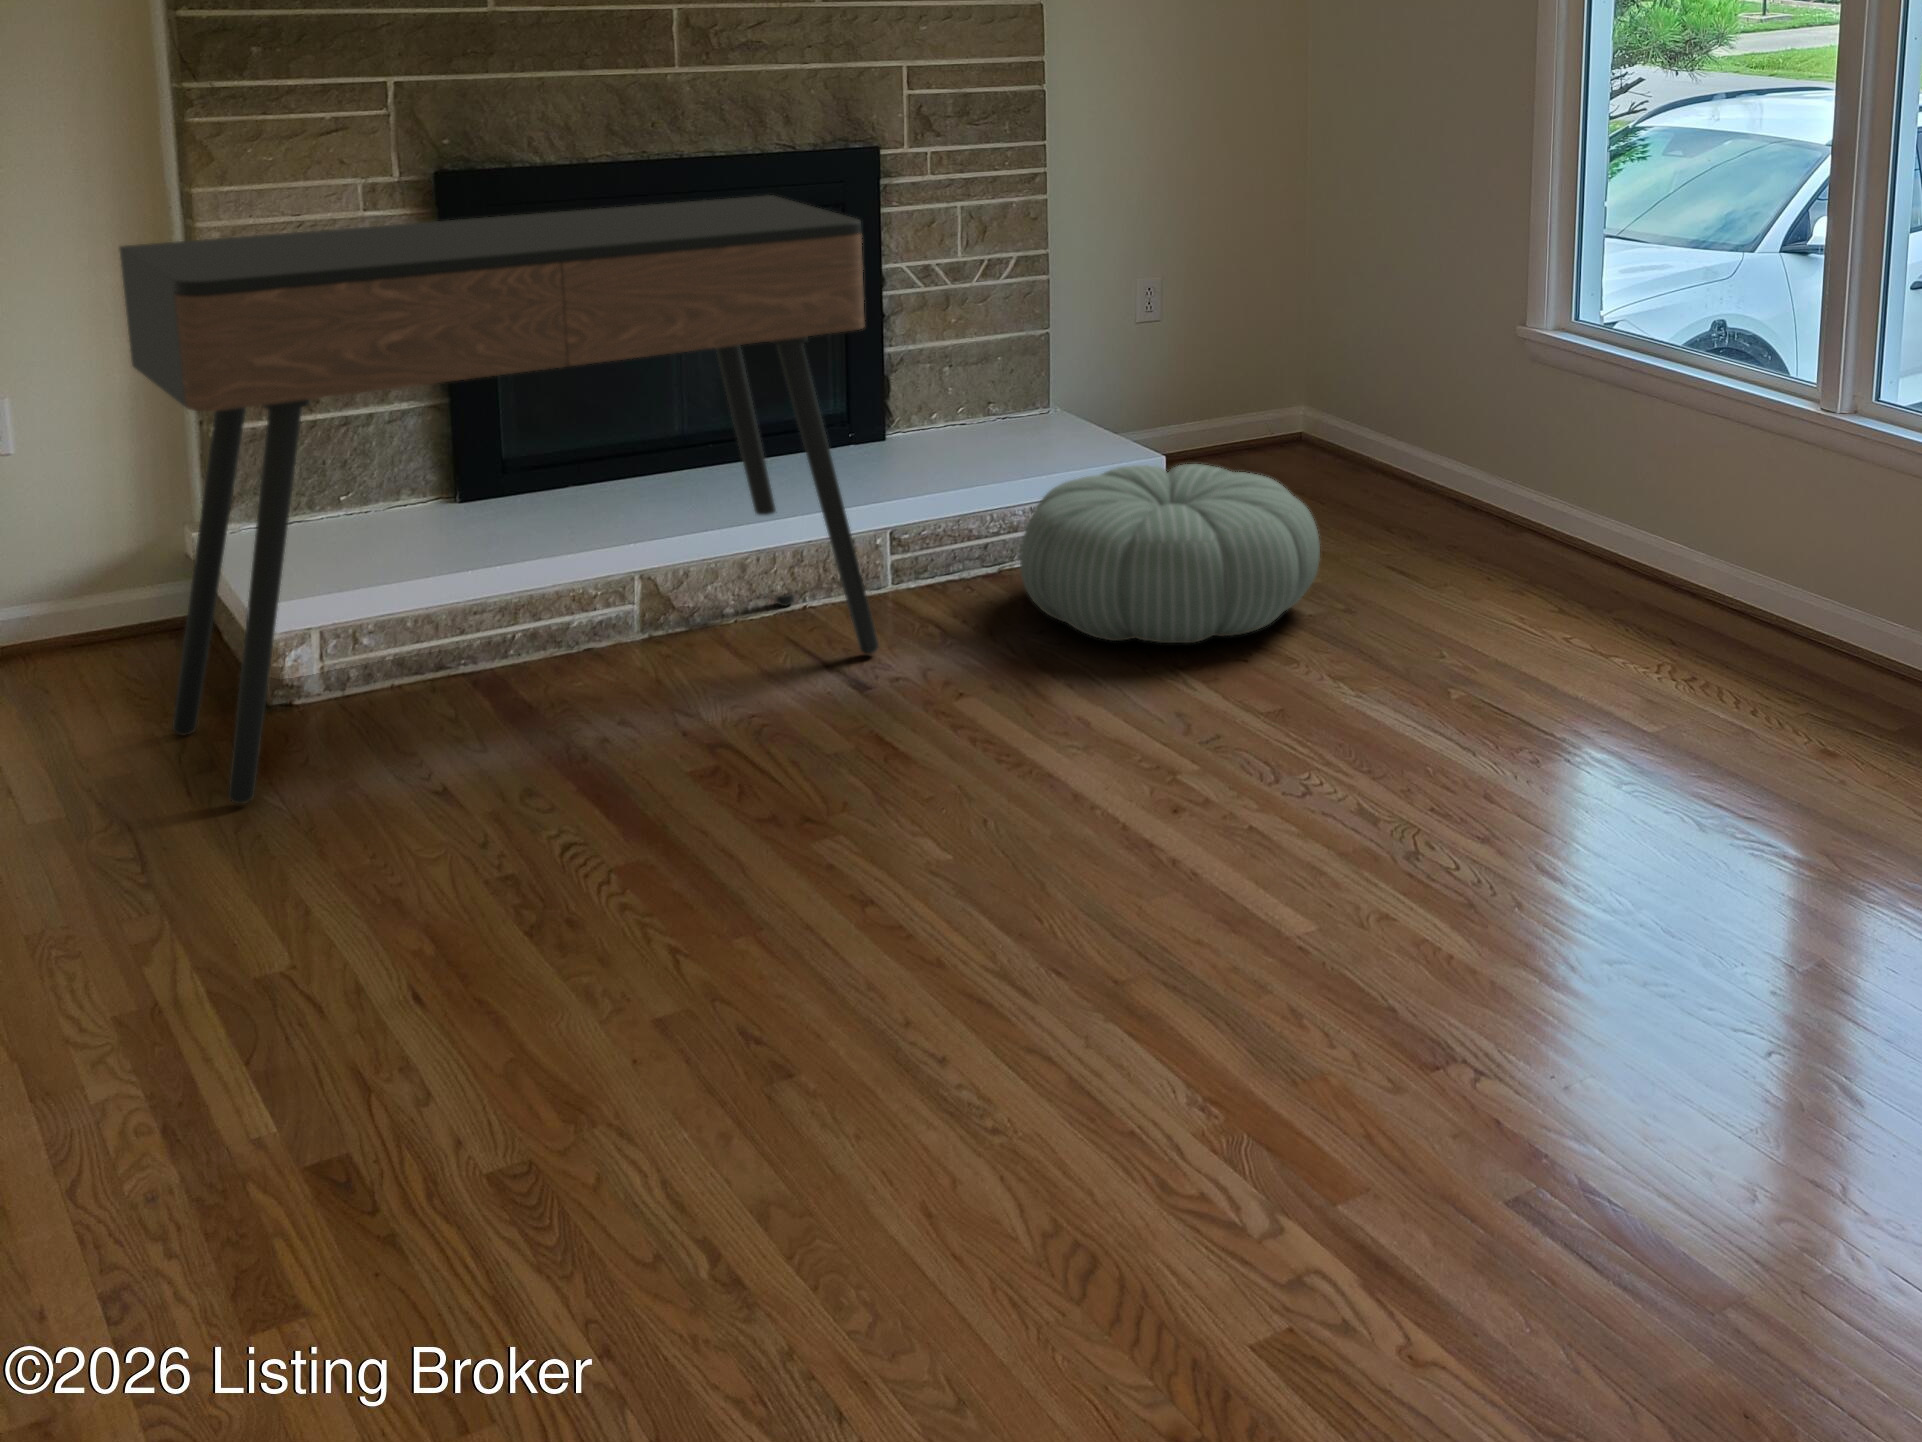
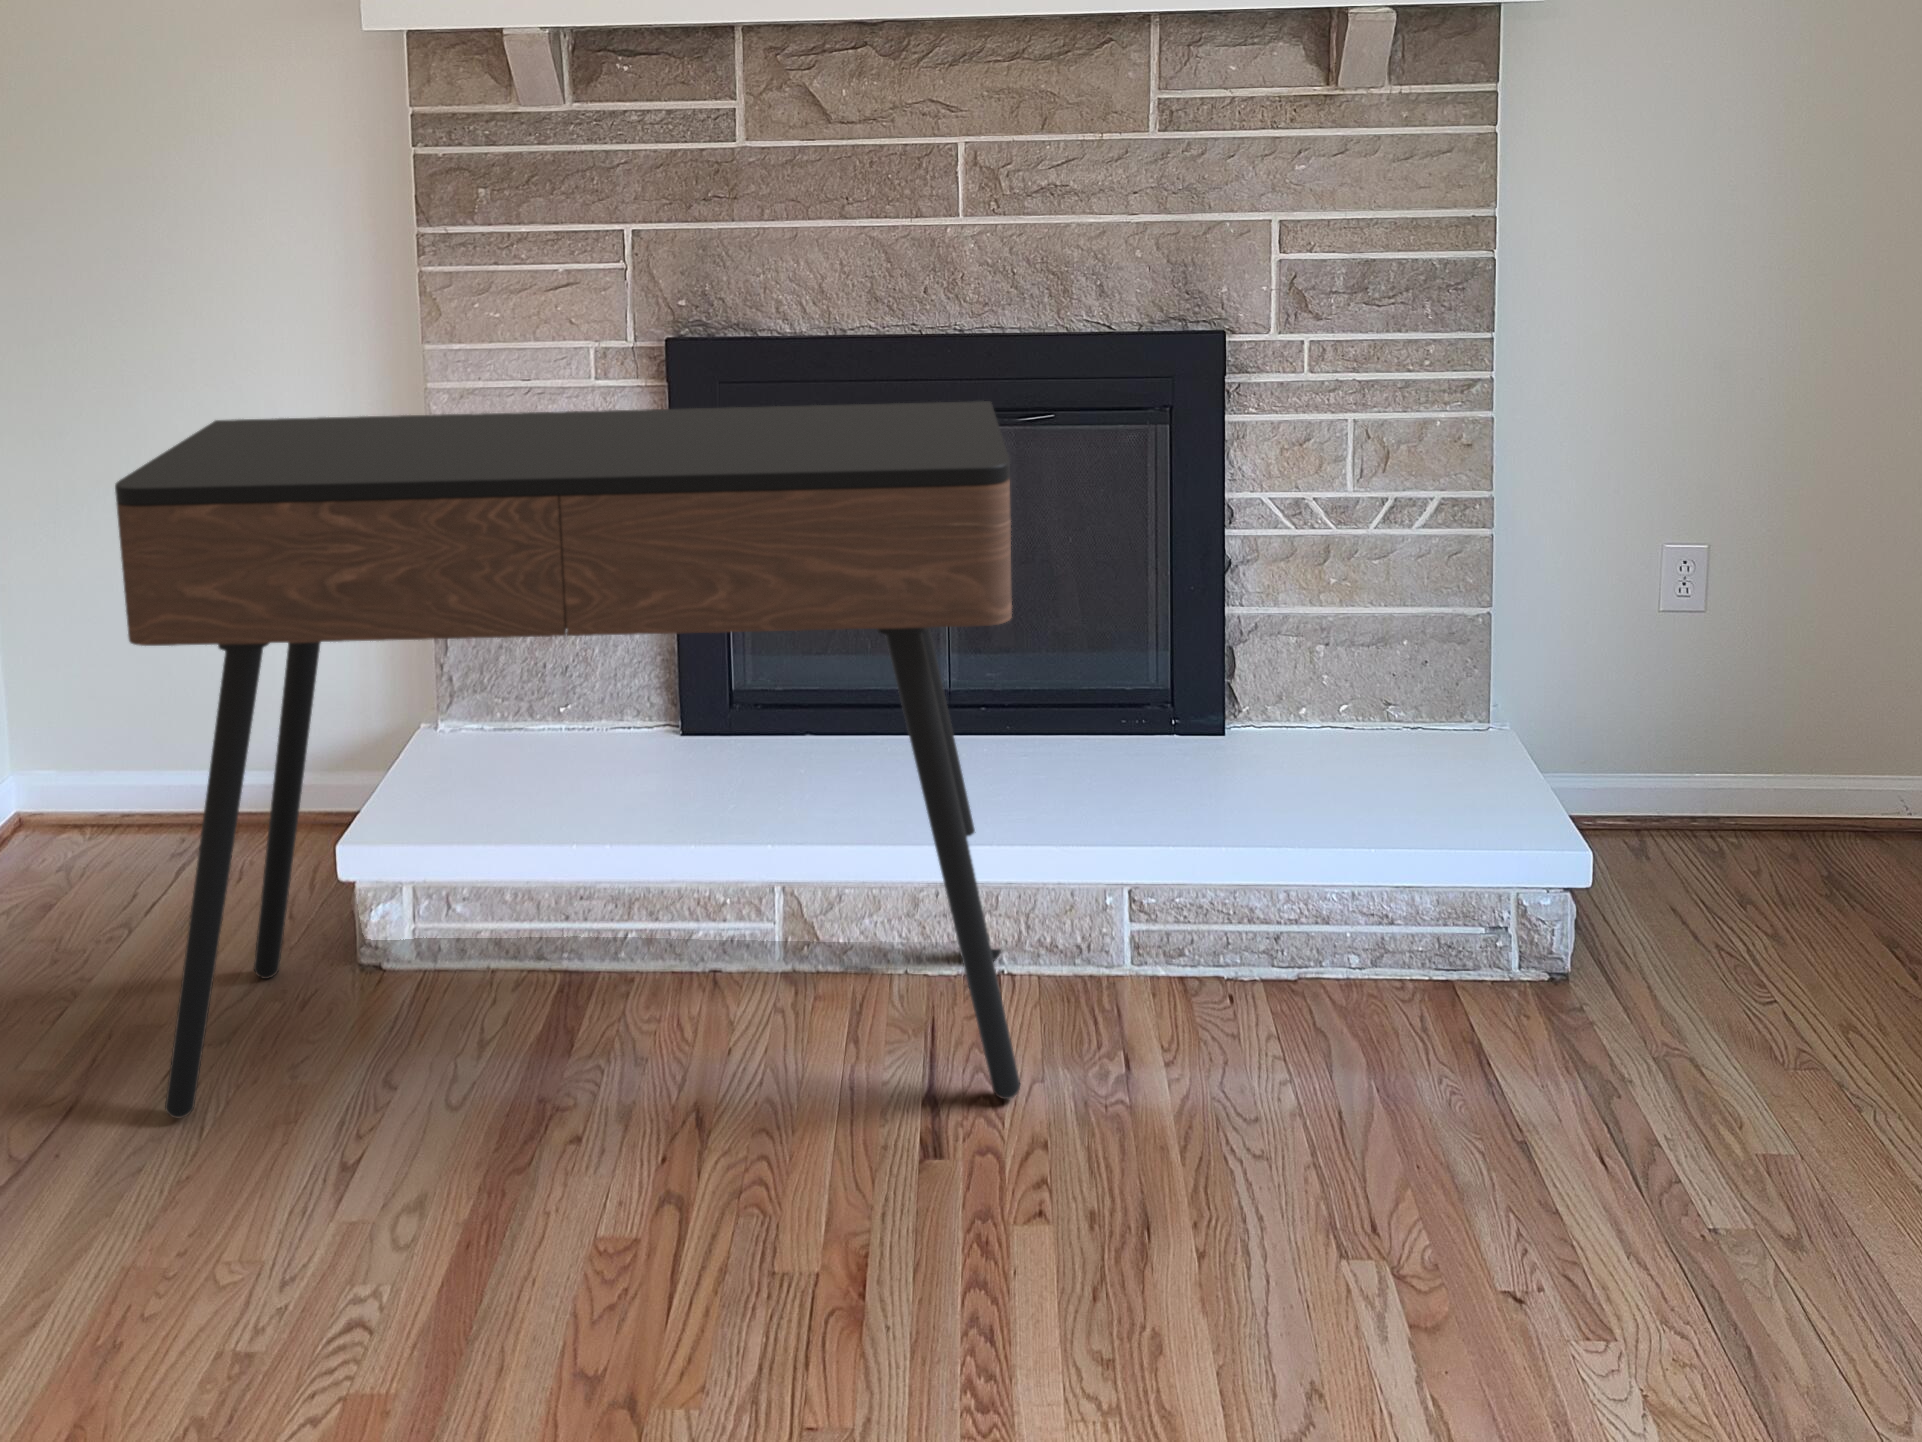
pouf: present [1020,464,1320,643] -> none [1253,873,1787,1271]

